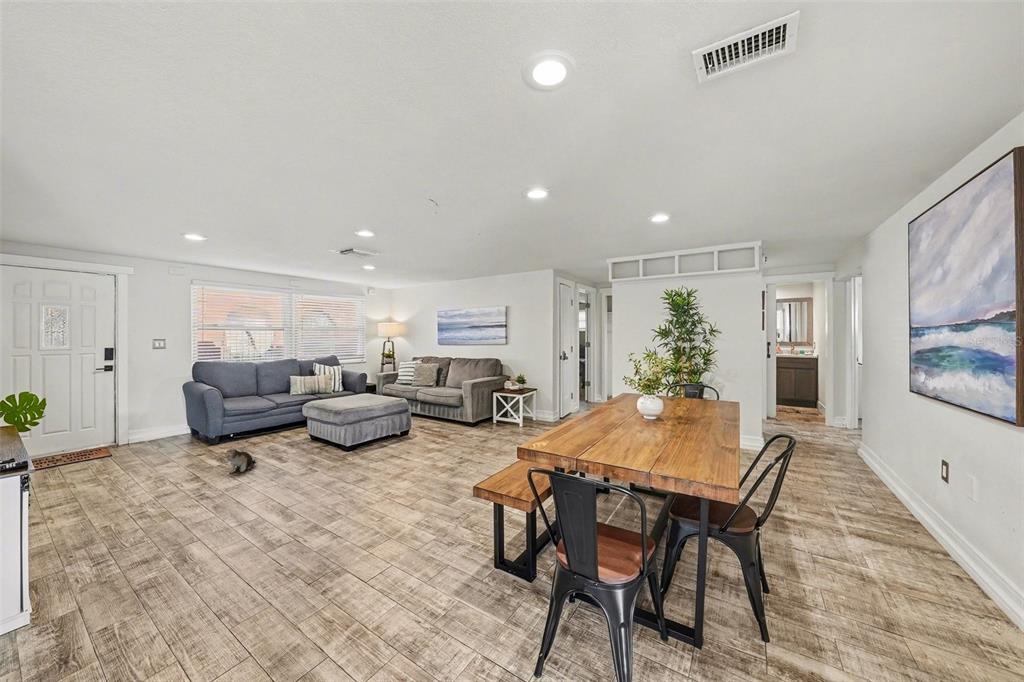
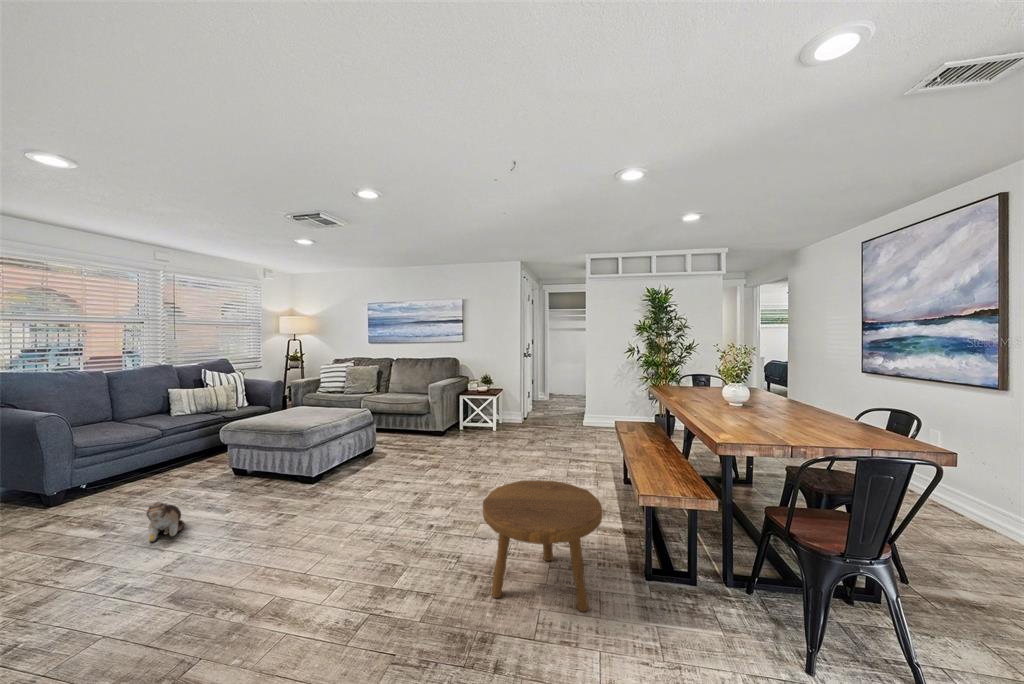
footstool: none [352,464,453,573] -> present [483,480,602,611]

